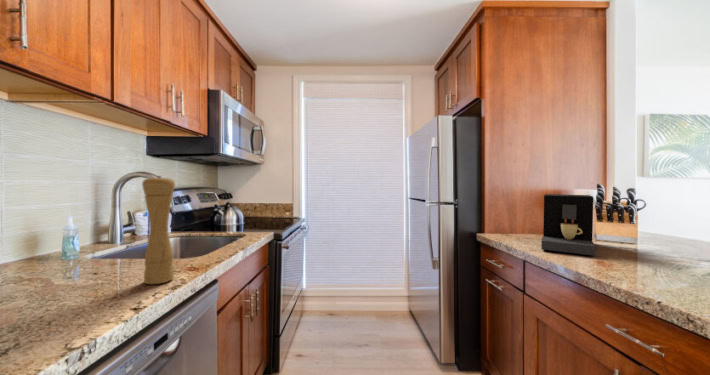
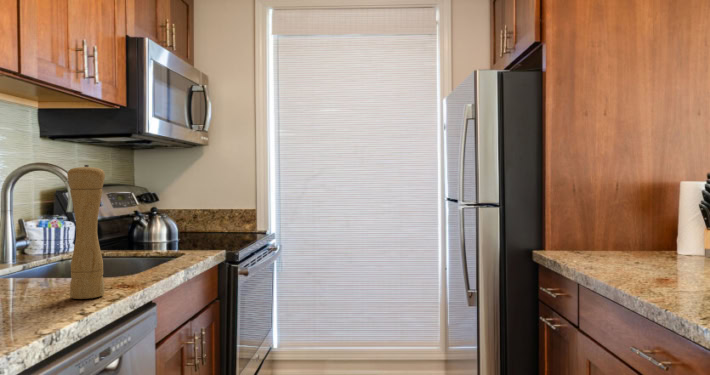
coffee maker: present [541,194,595,256] -> none [611,188,693,273]

